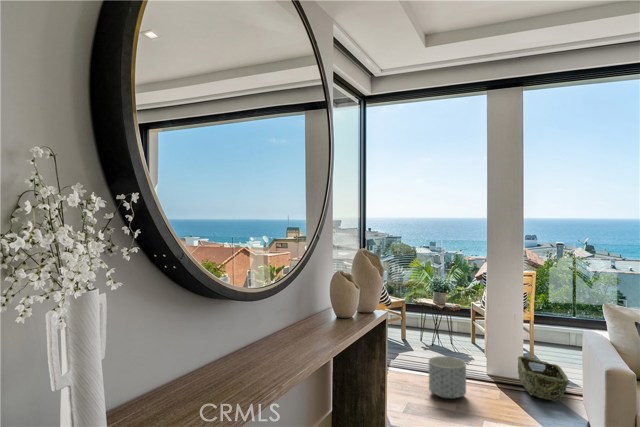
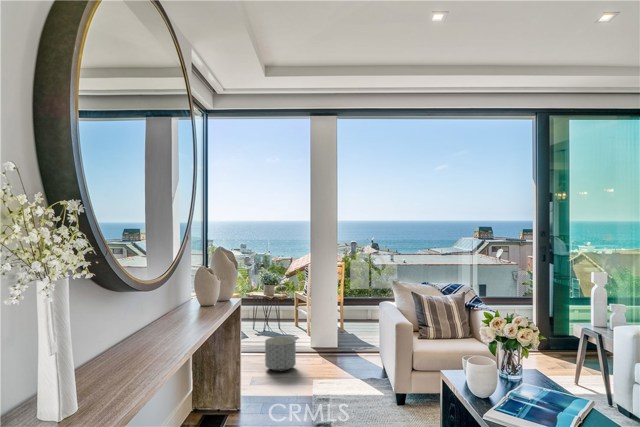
woven basket: present [518,356,569,401] -> none [332,331,369,361]

